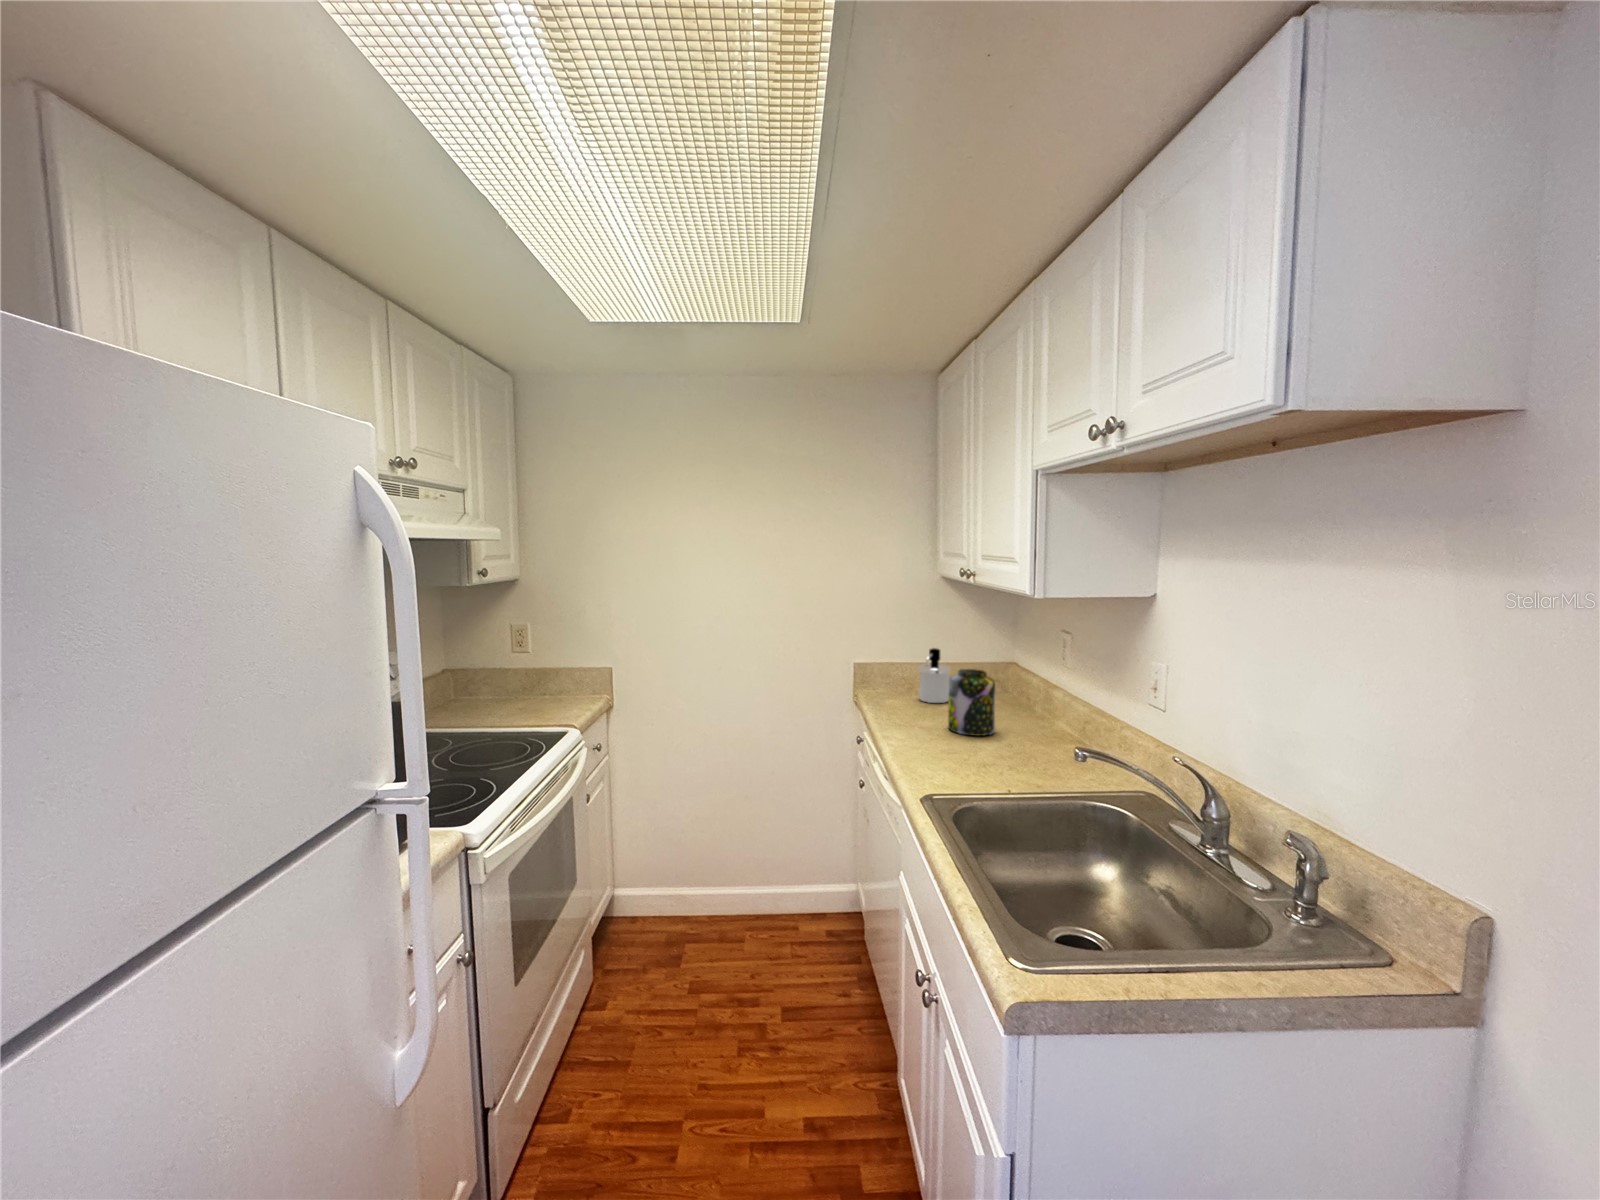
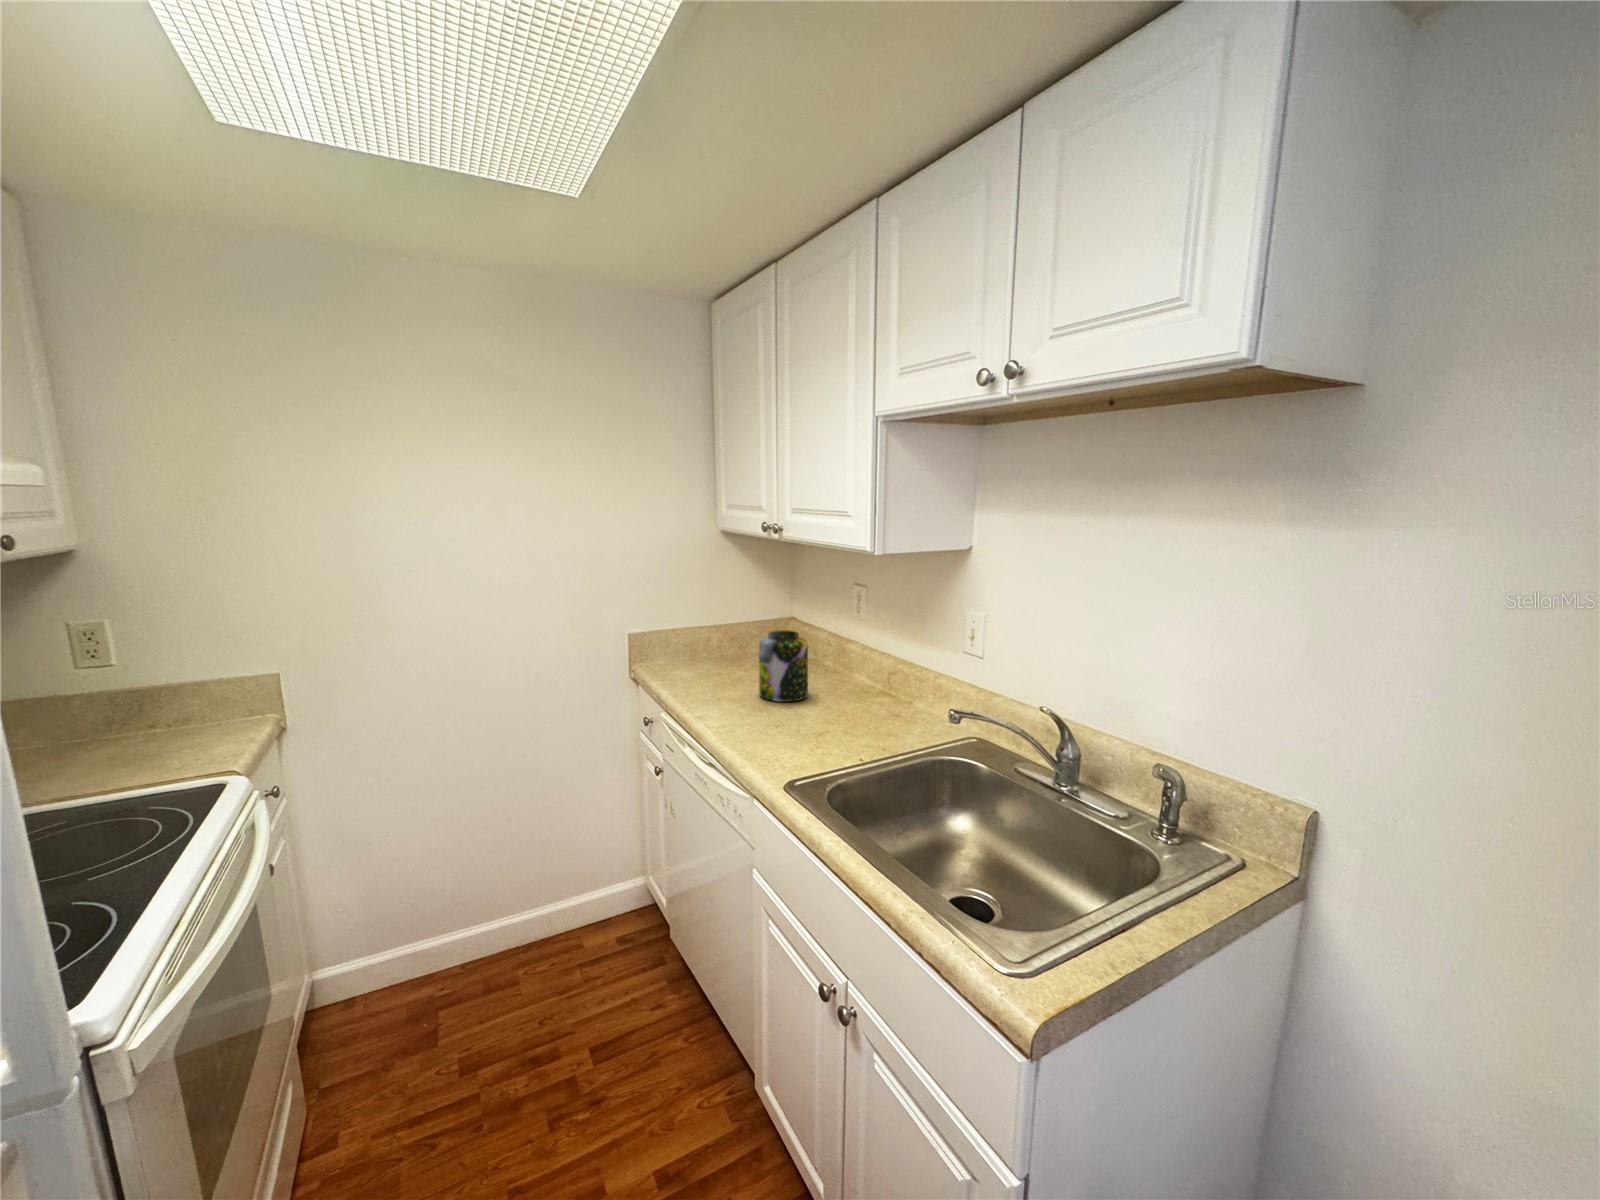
soap dispenser: present [918,648,951,703] -> none [706,609,741,668]

